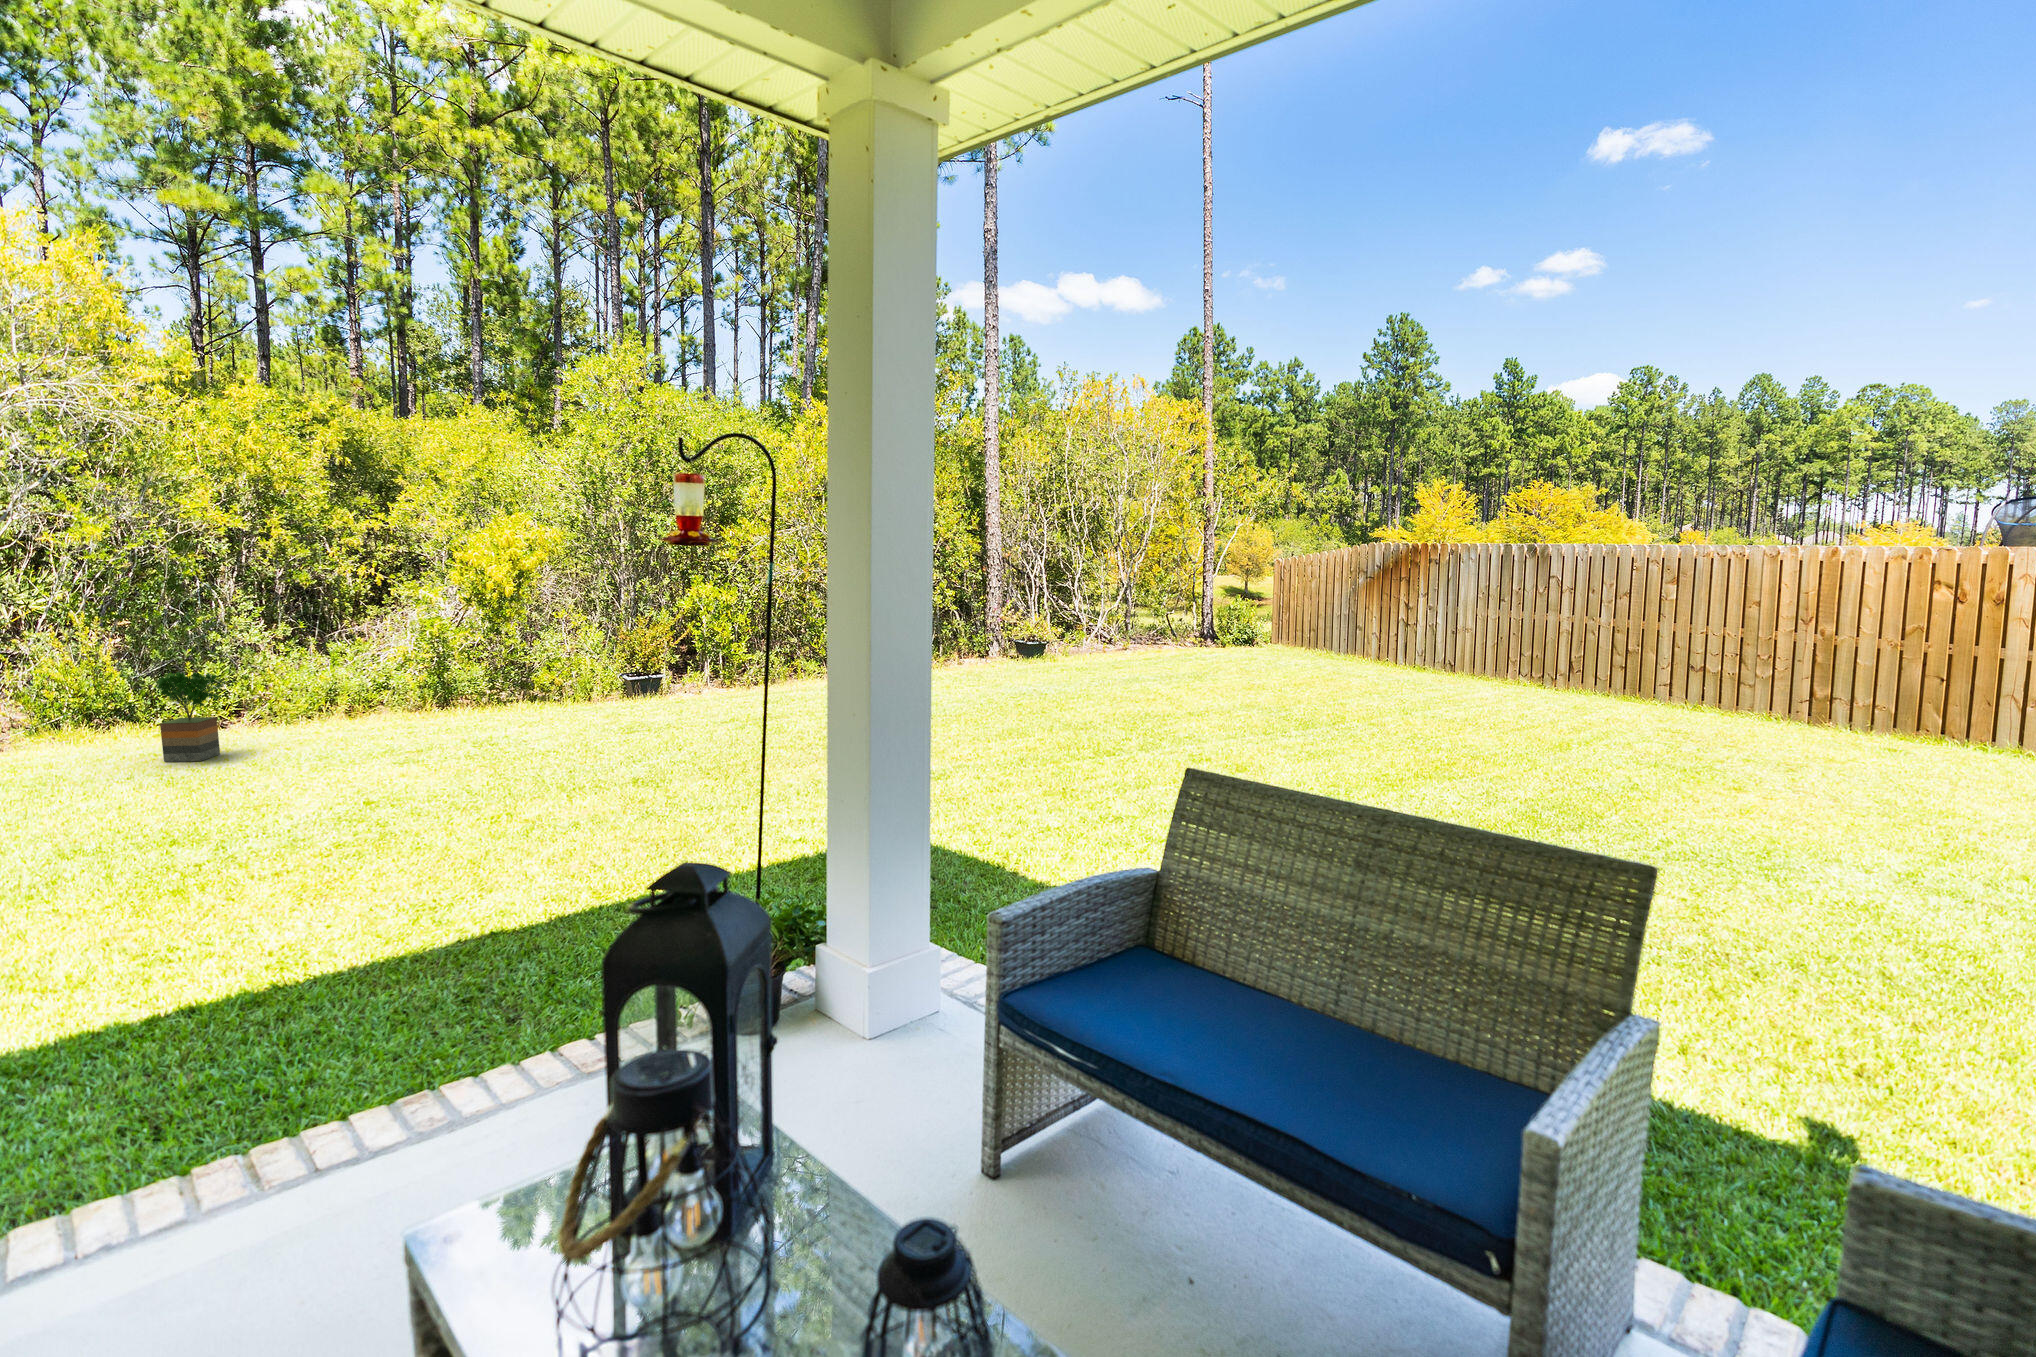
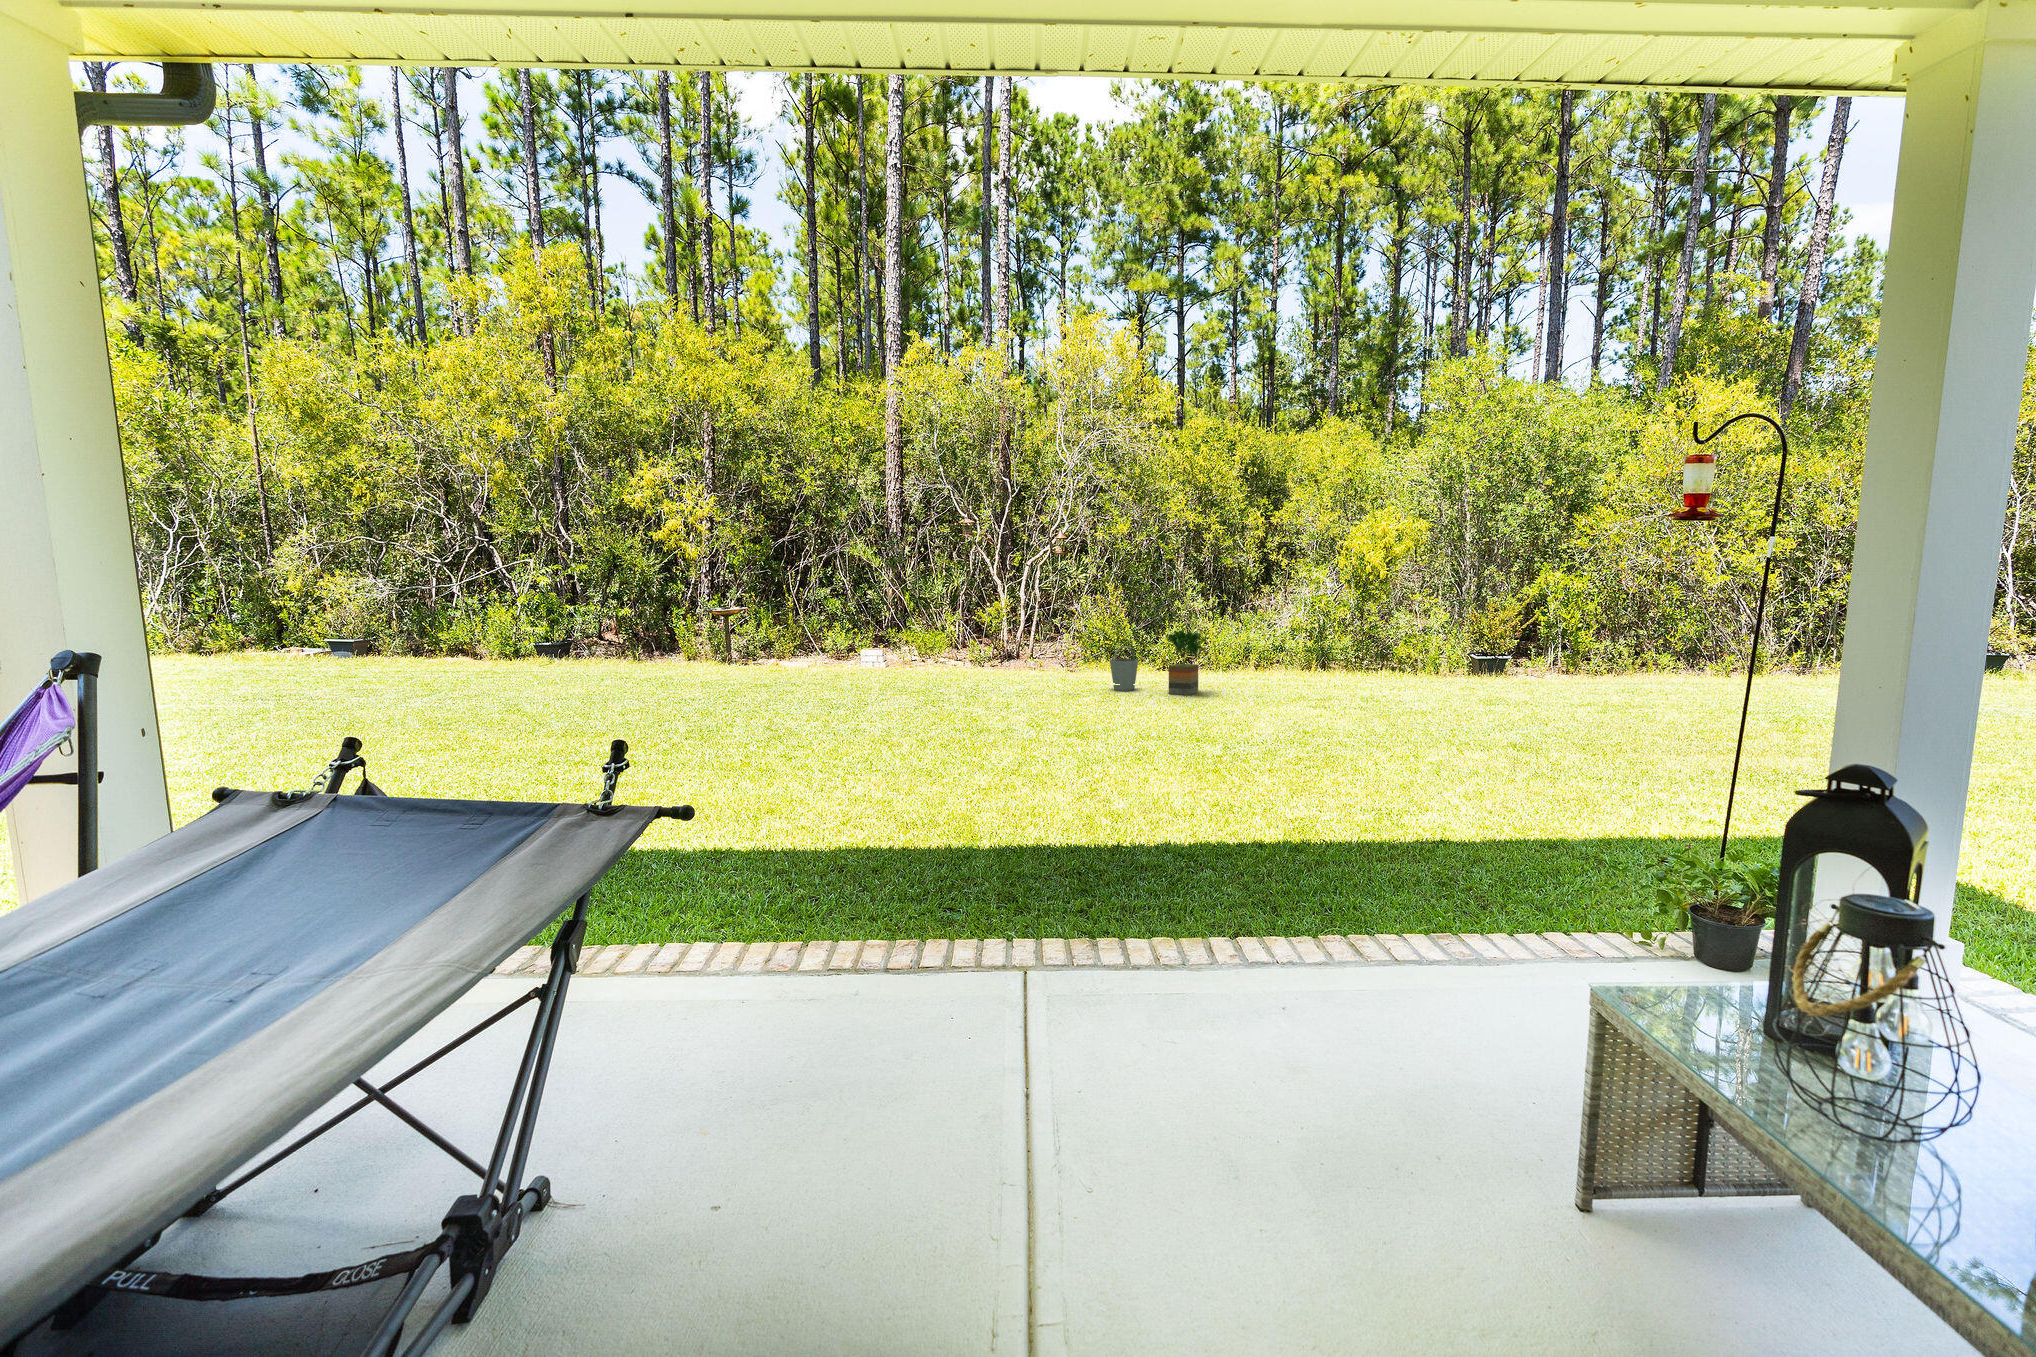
bucket: none [55,698,112,764] -> present [1110,646,1138,691]

